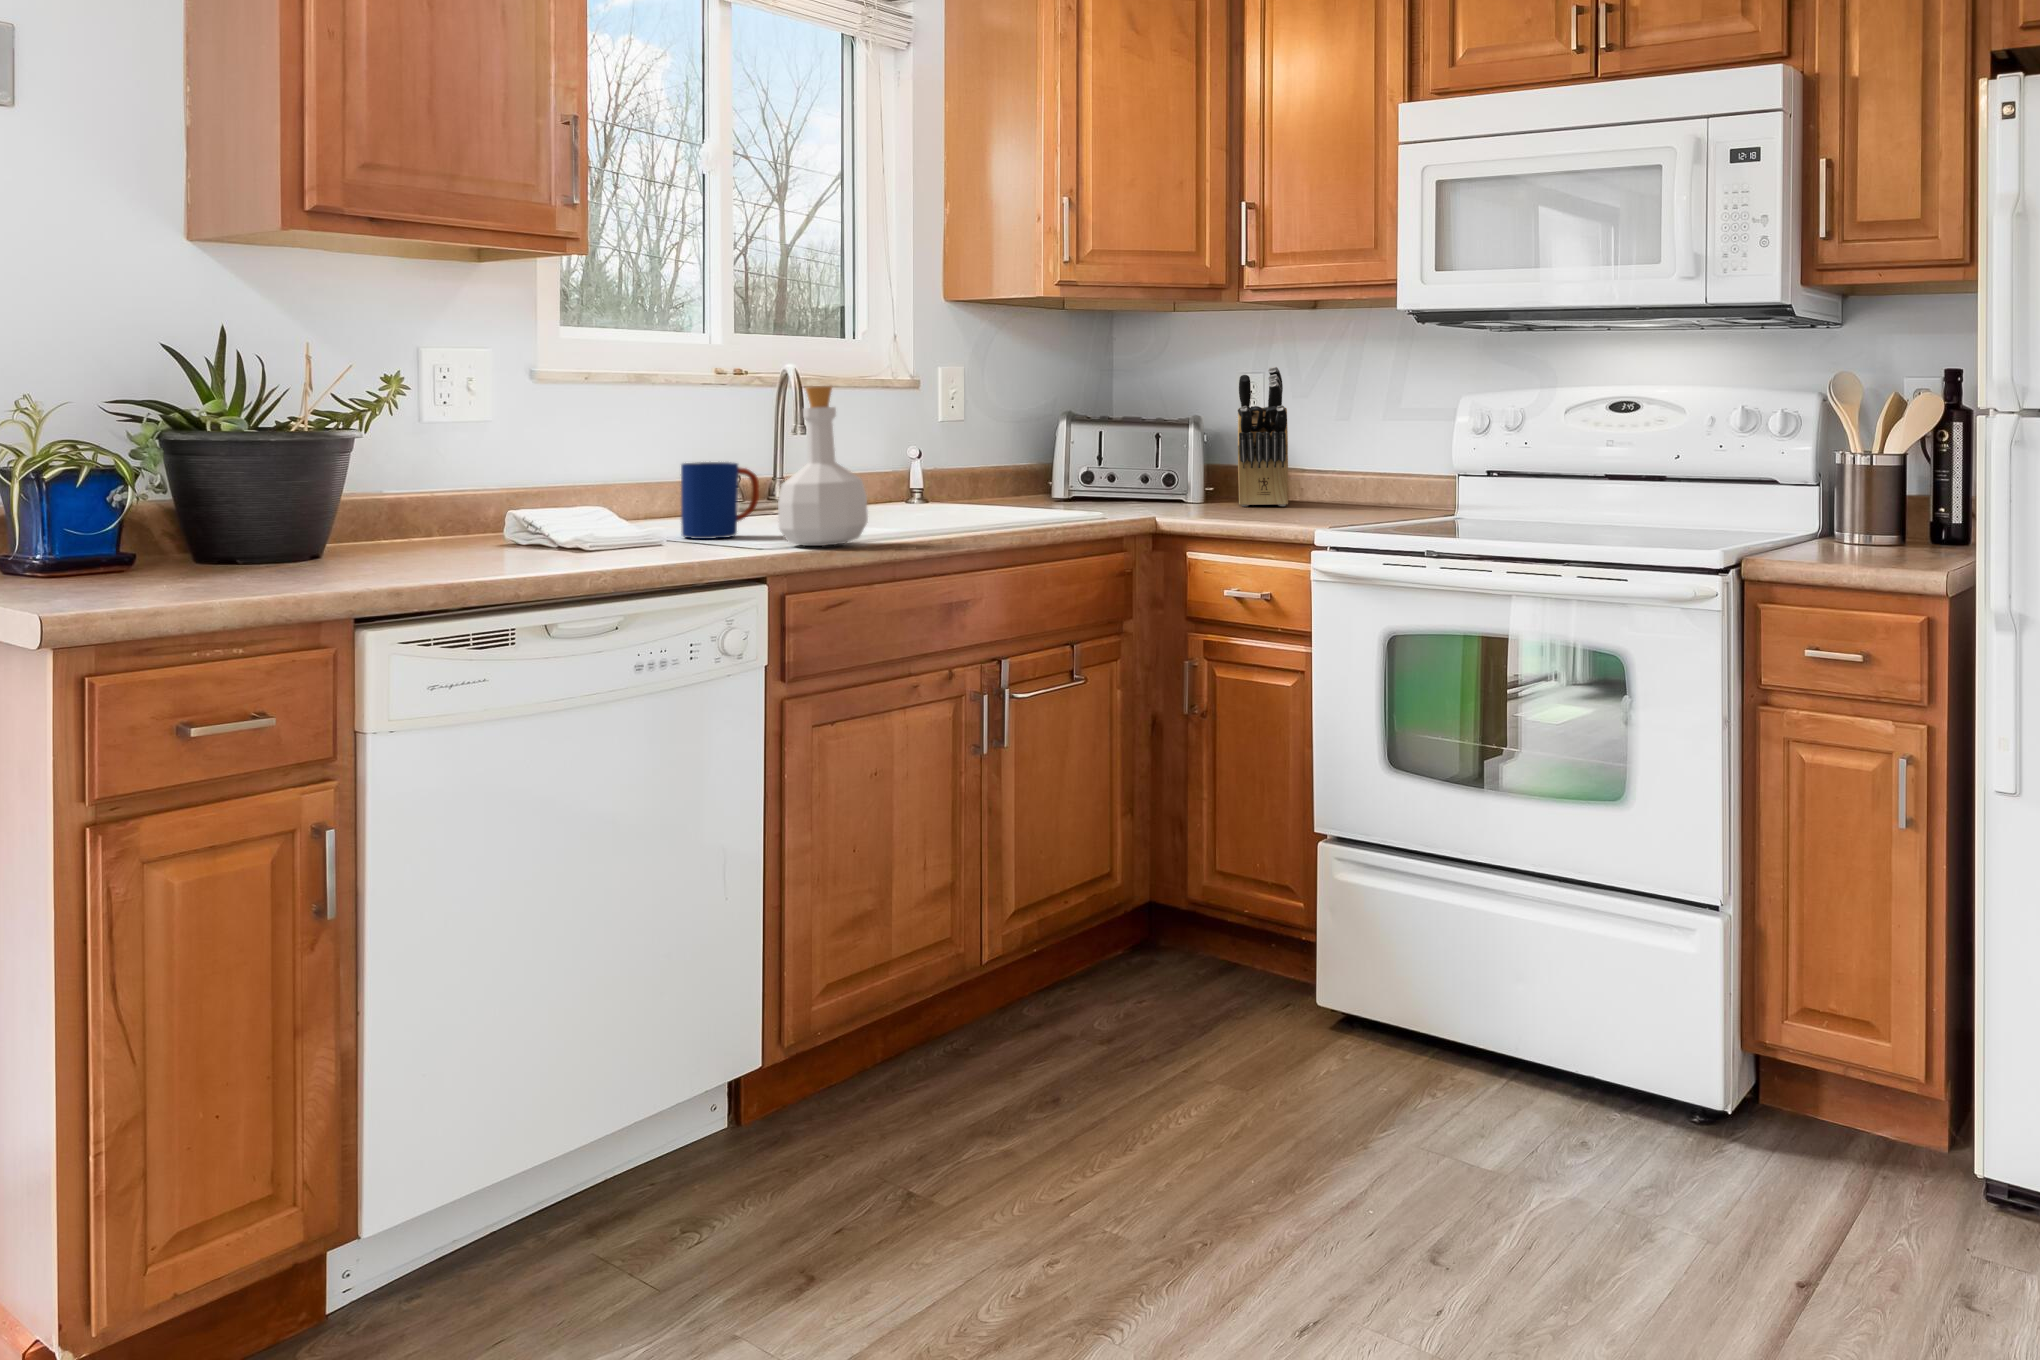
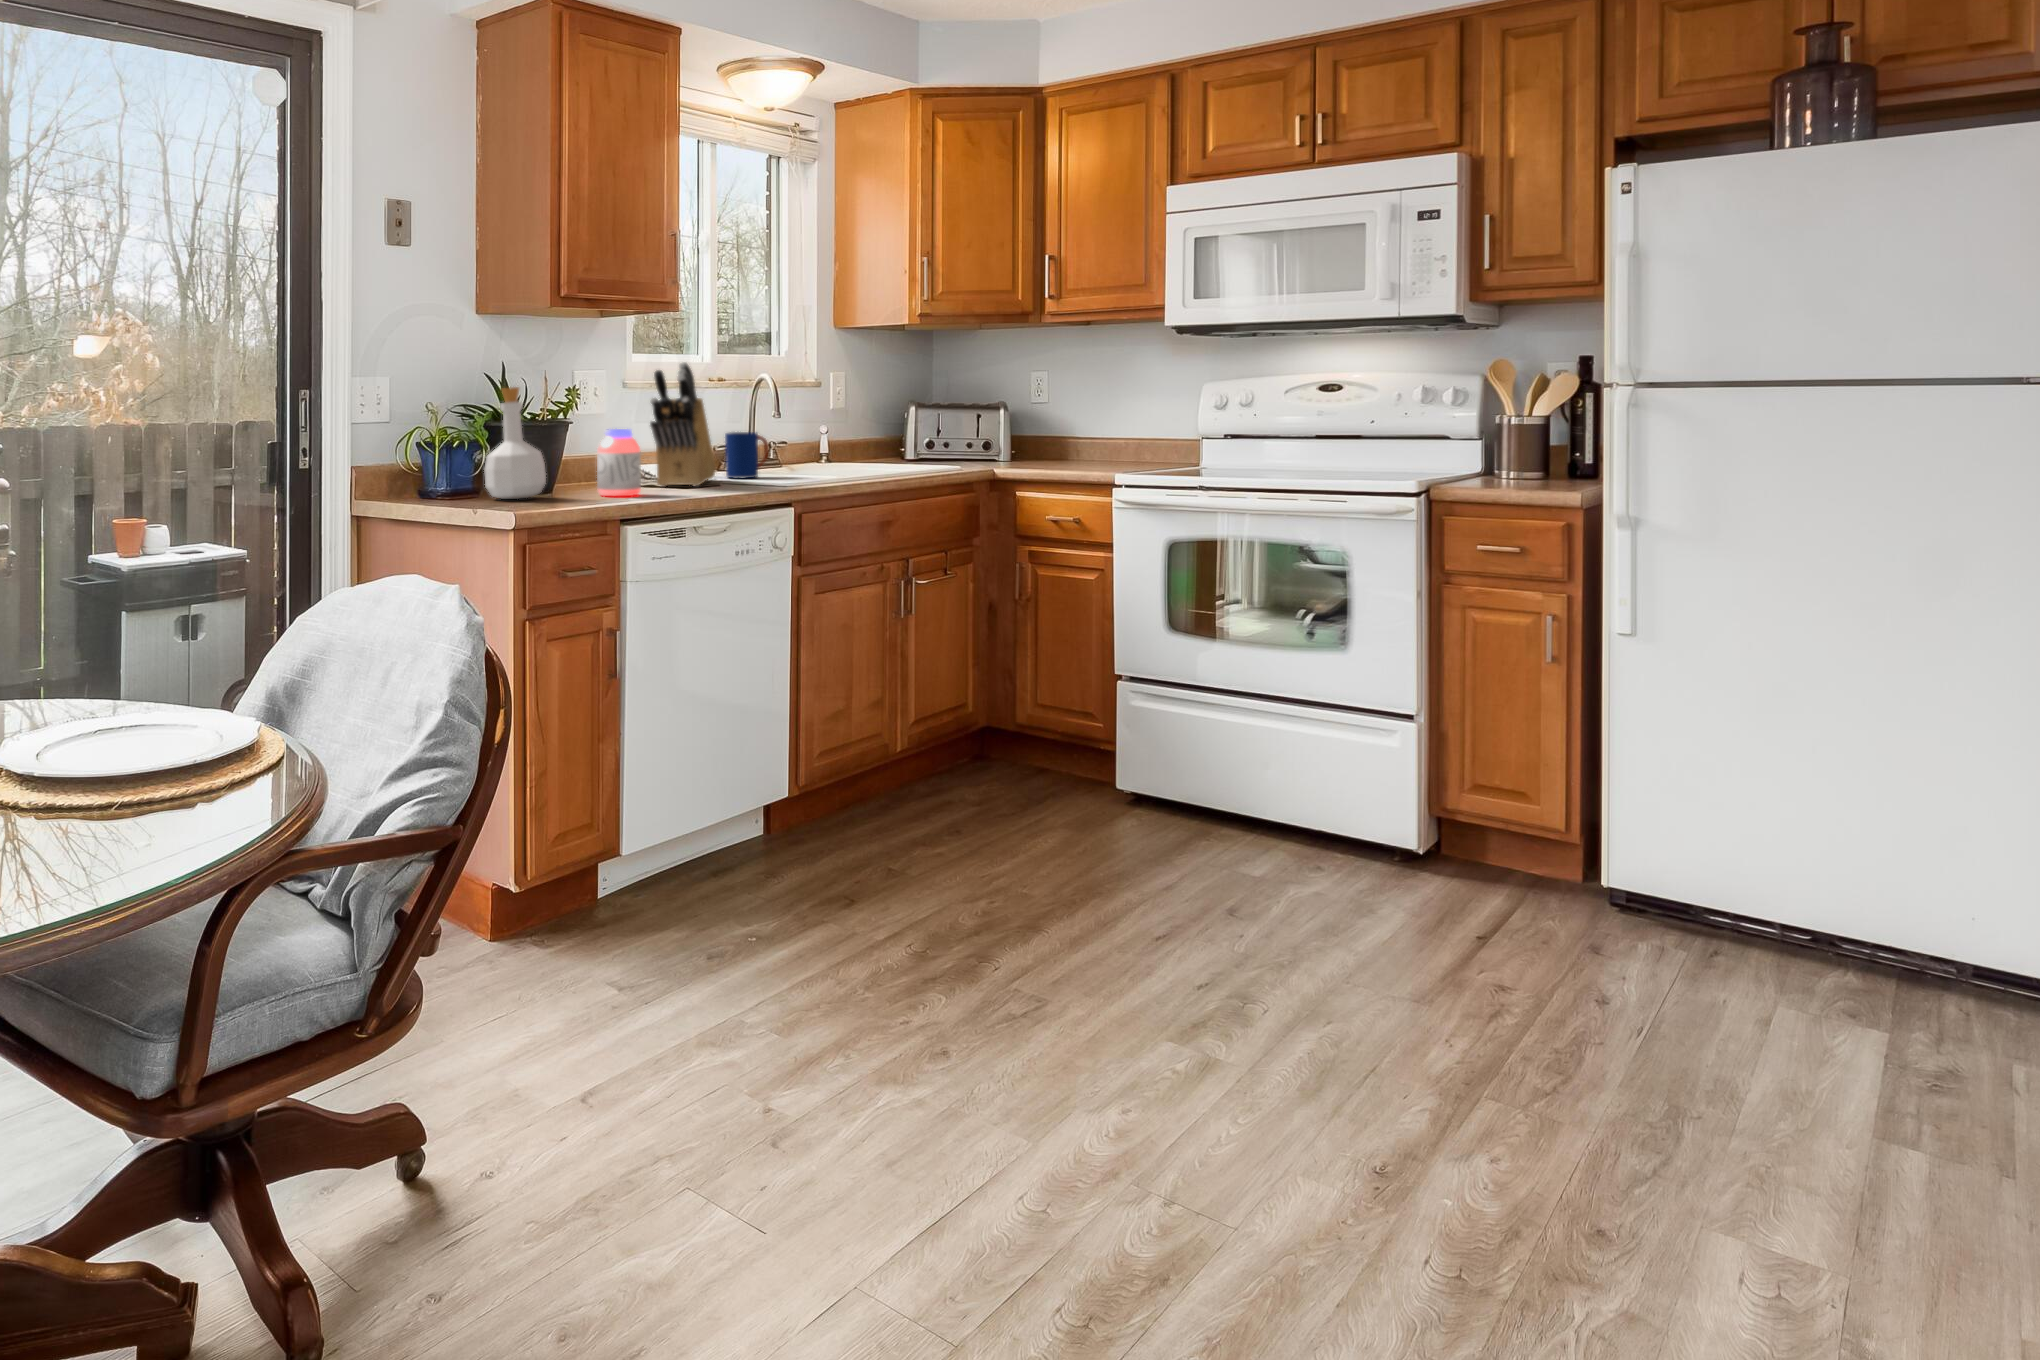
knife block: present [1238,366,1288,507] -> present [650,362,715,487]
bottle: present [778,386,868,546] -> present [484,387,546,499]
jar: none [342,456,432,579] -> present [597,429,641,496]

